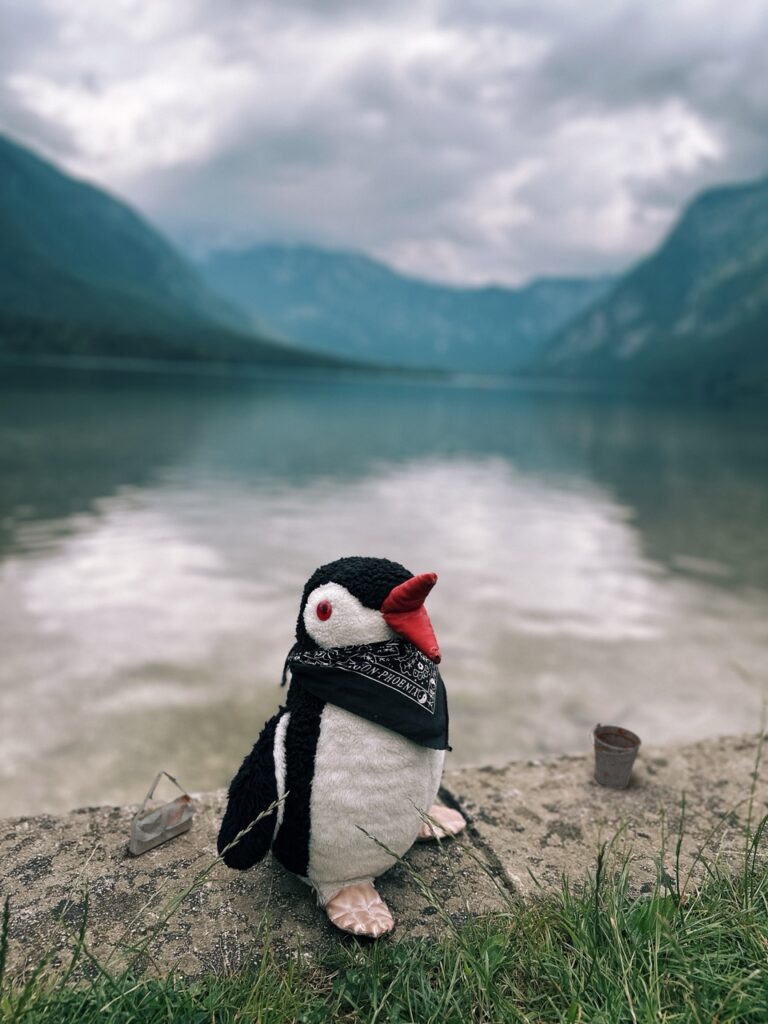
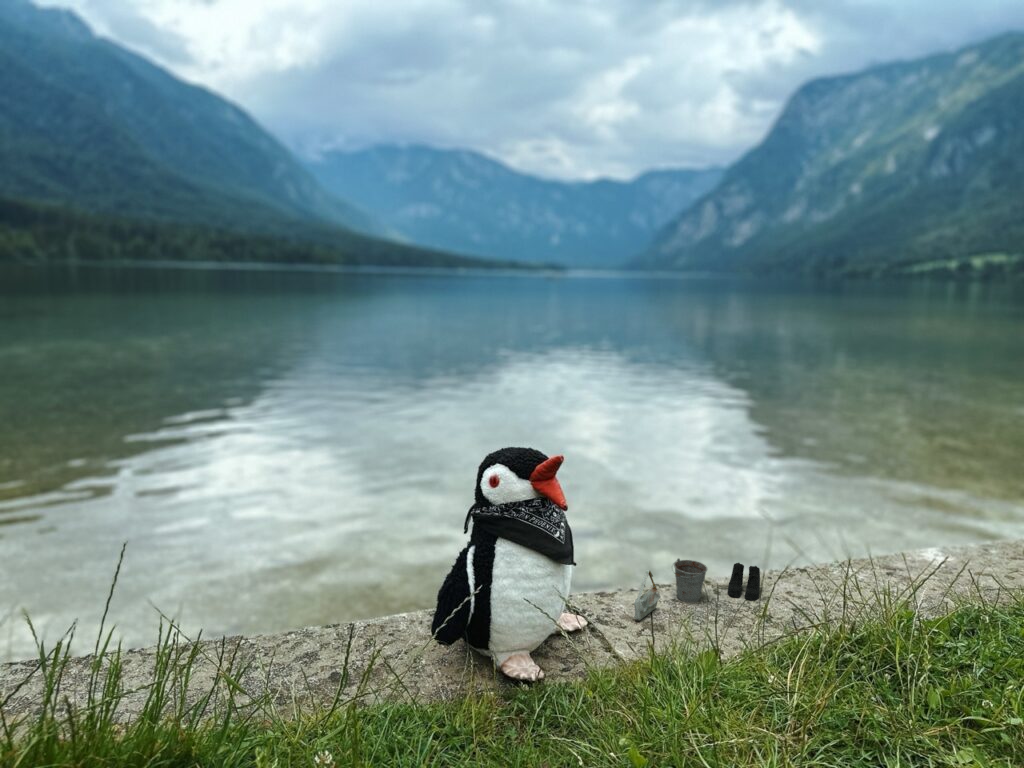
boots: none [667,730,714,789] -> present [728,563,760,600]
bag: present [130,769,197,855] -> present [634,570,661,620]

